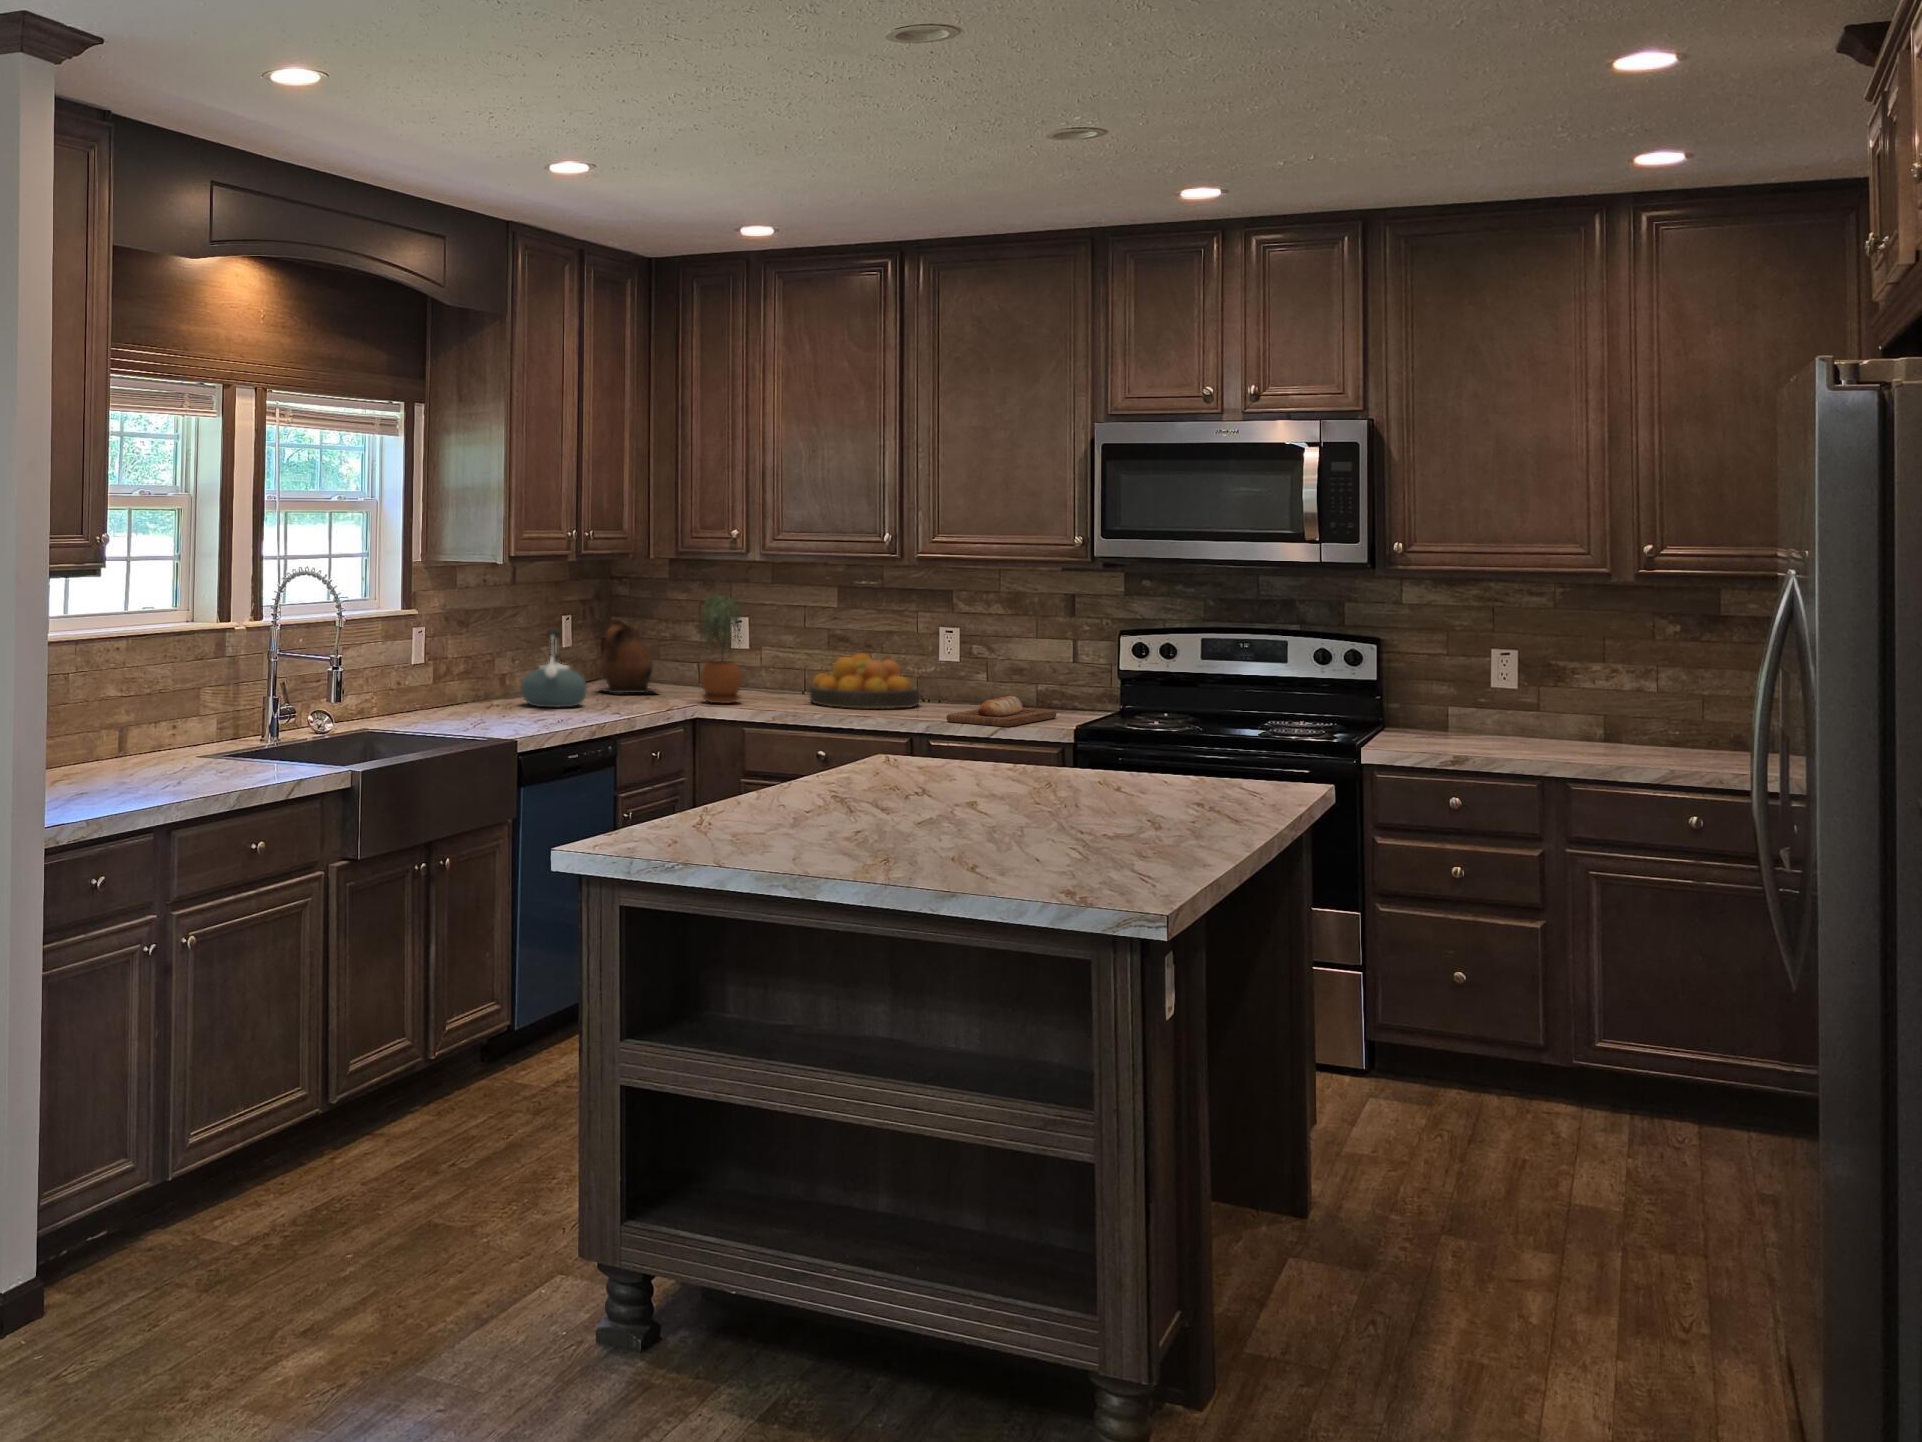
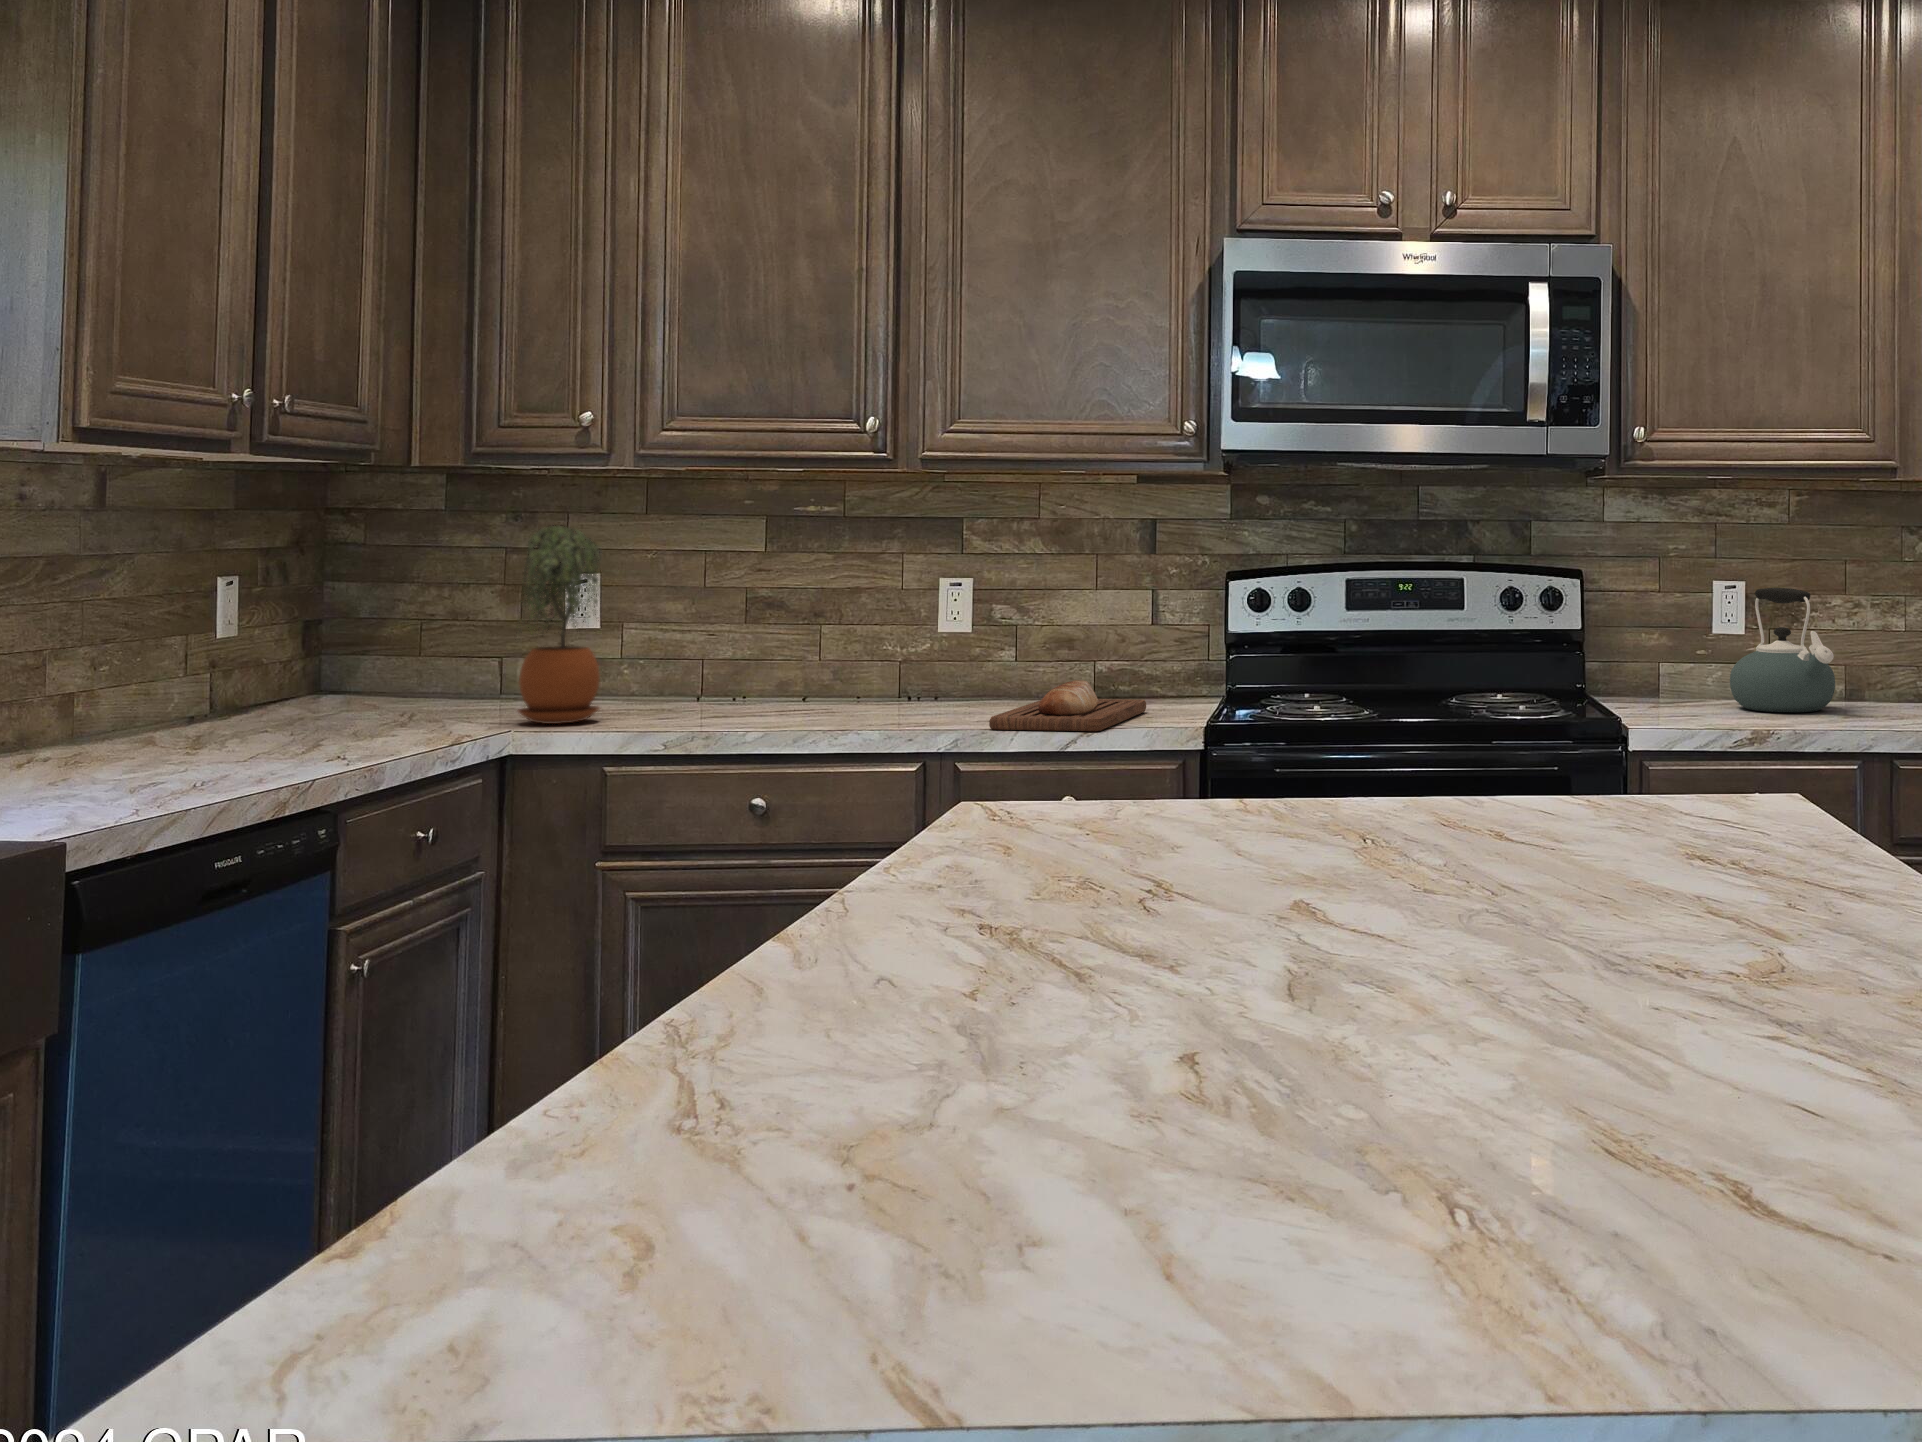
ceramic pitcher: present [601,619,657,693] -> none [292,578,433,717]
kettle: present [521,629,587,708] -> present [1730,588,1835,712]
fruit bowl: present [810,653,919,709] -> none [724,624,913,718]

